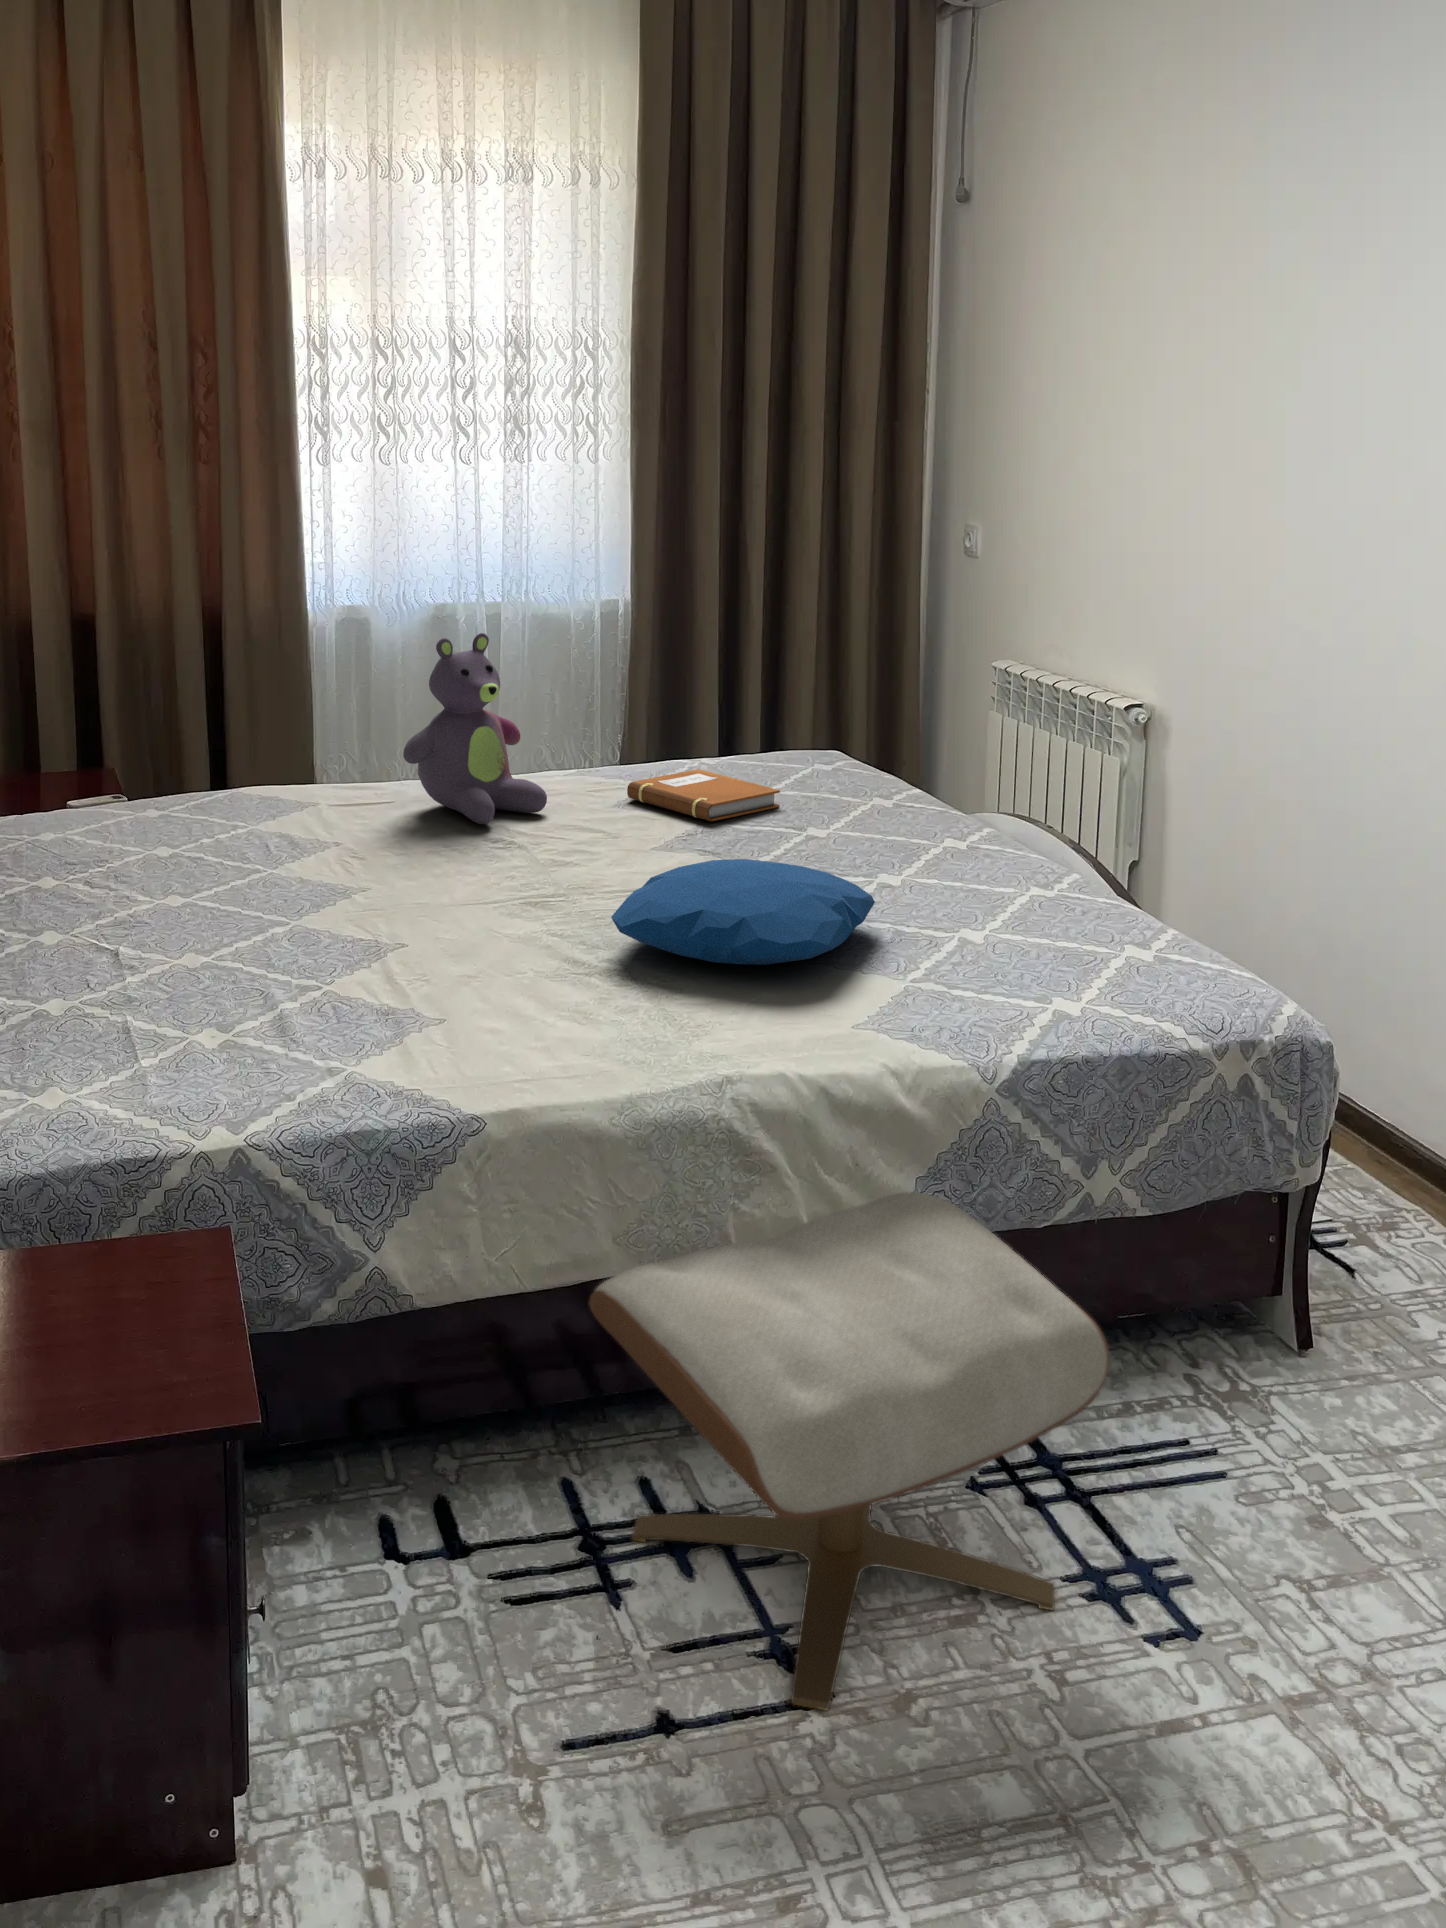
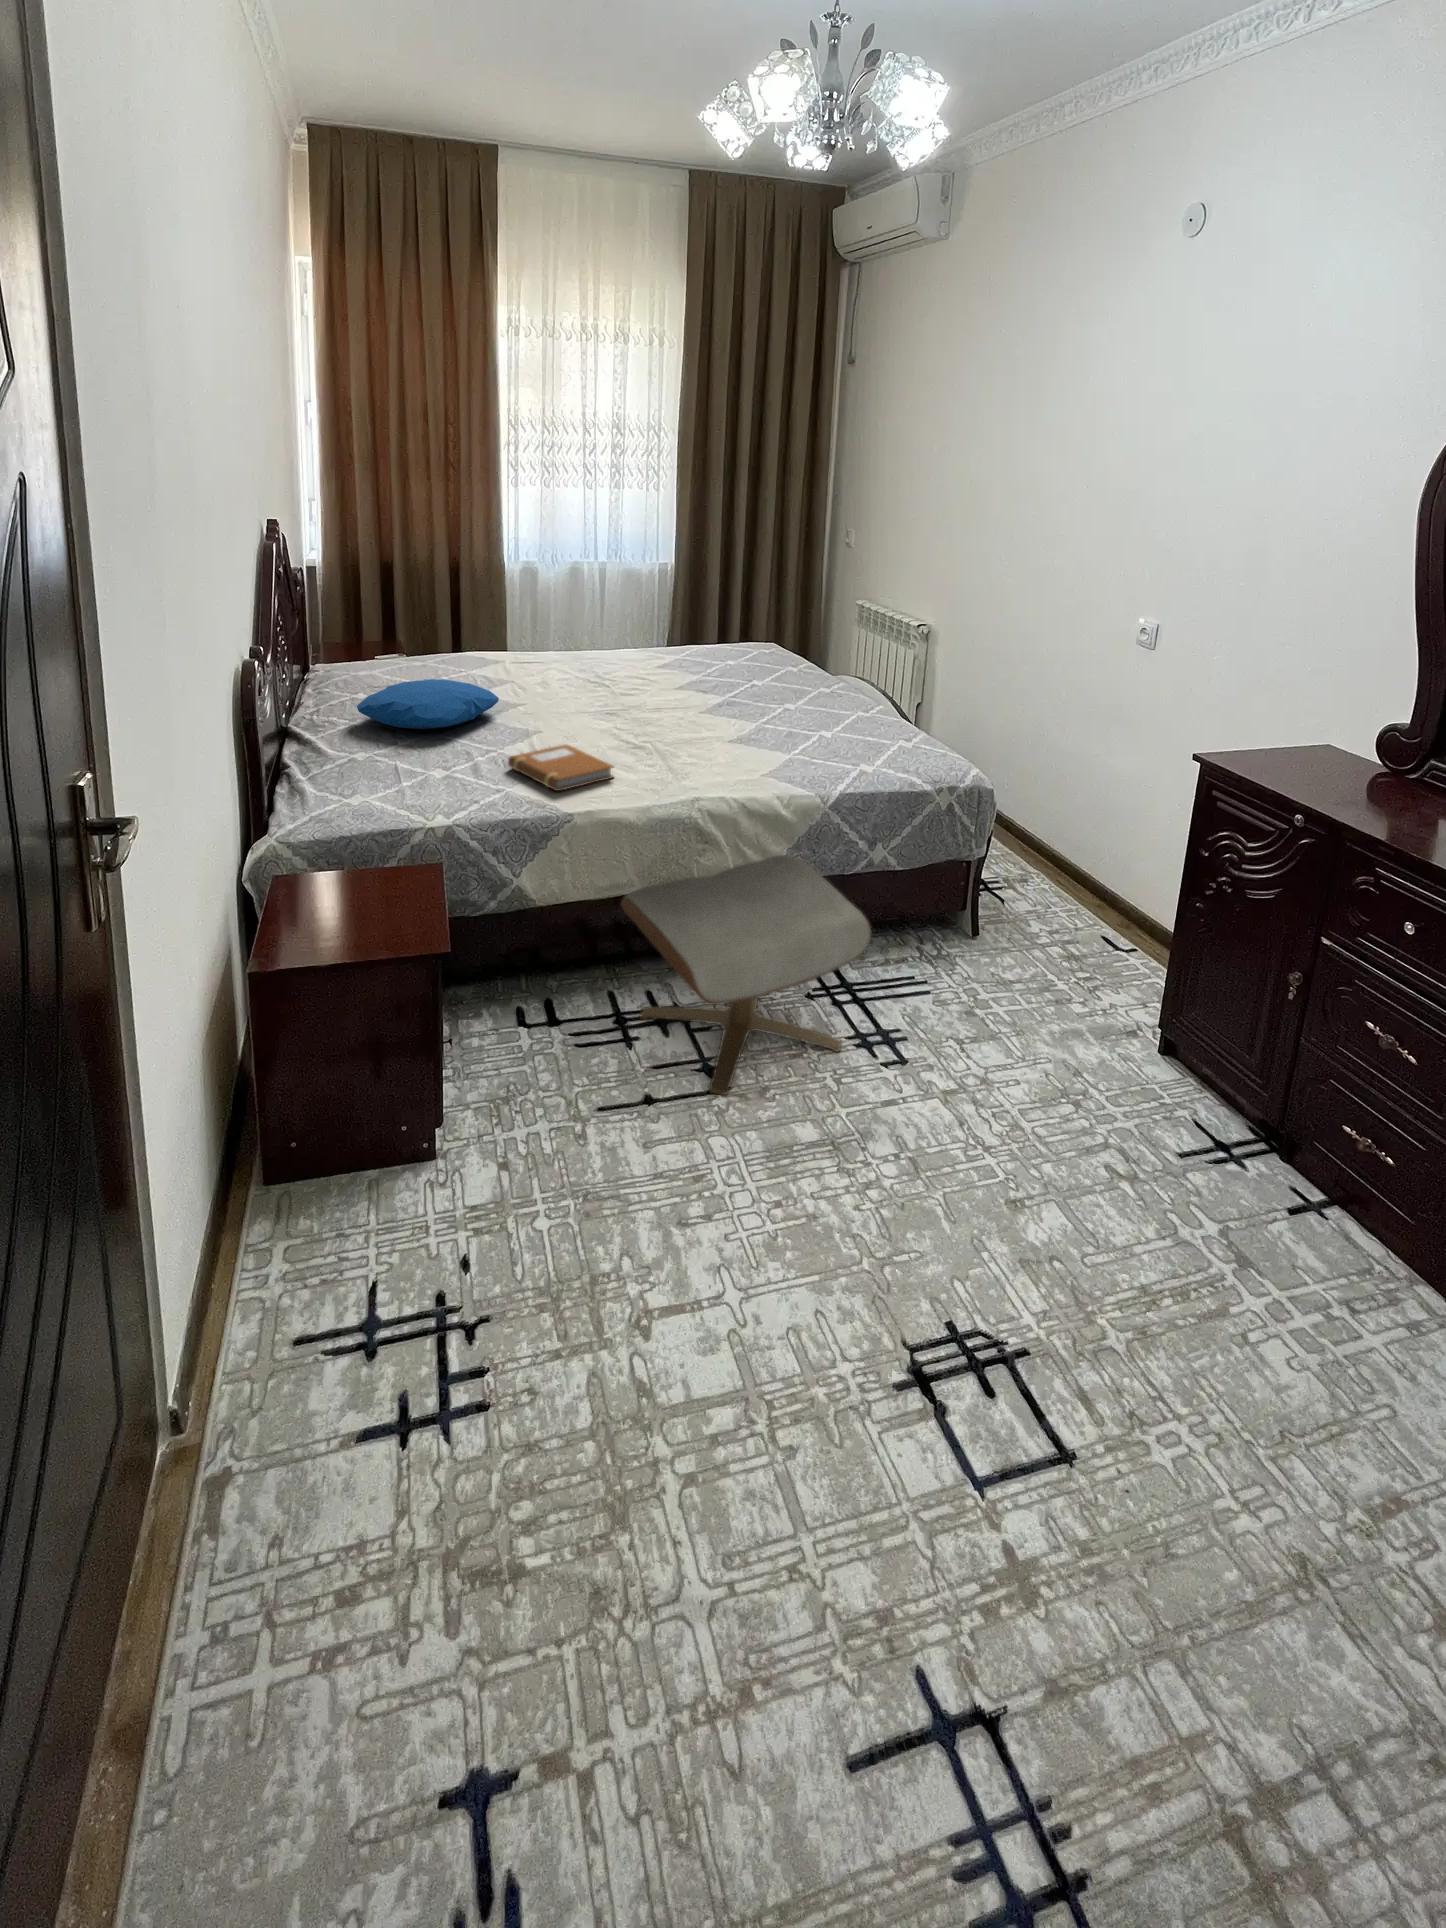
stuffed bear: present [403,633,547,824] -> none [548,576,621,673]
notebook: present [627,769,780,821] -> present [508,744,614,791]
pillow: present [611,859,875,965] -> present [357,679,499,729]

